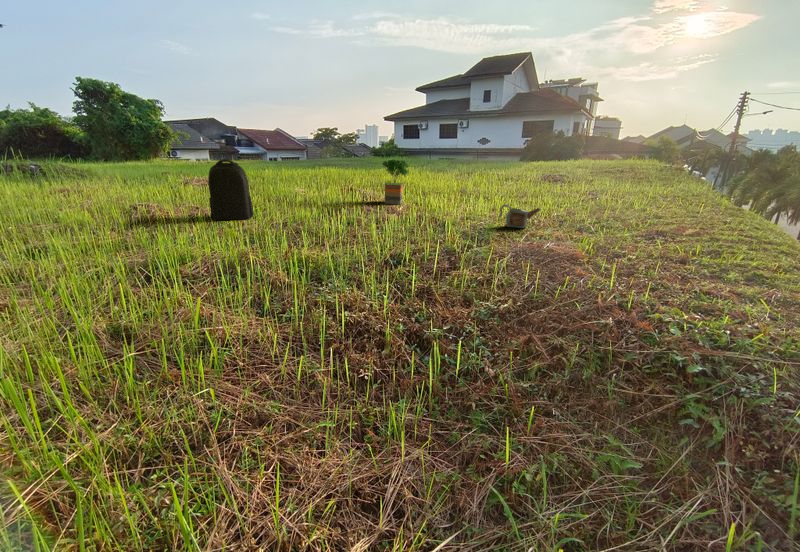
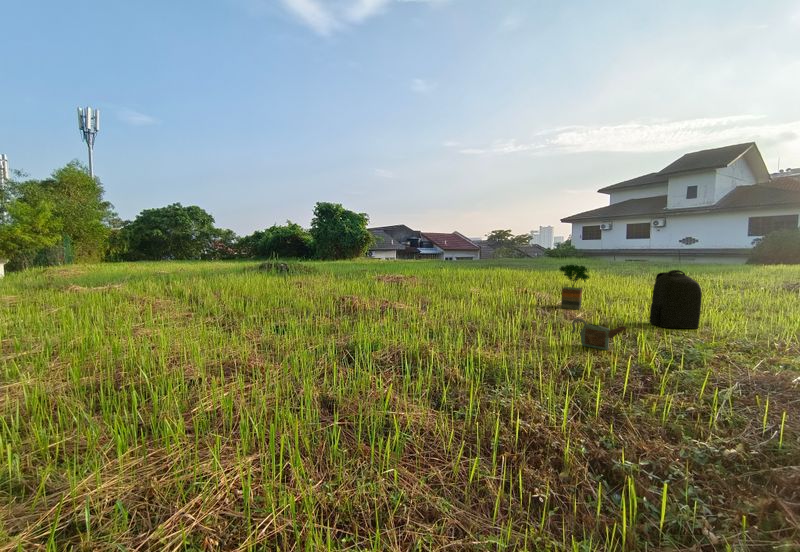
backpack: present [208,159,254,220] -> present [649,270,702,329]
watering can: present [499,204,540,228] -> present [572,318,627,350]

